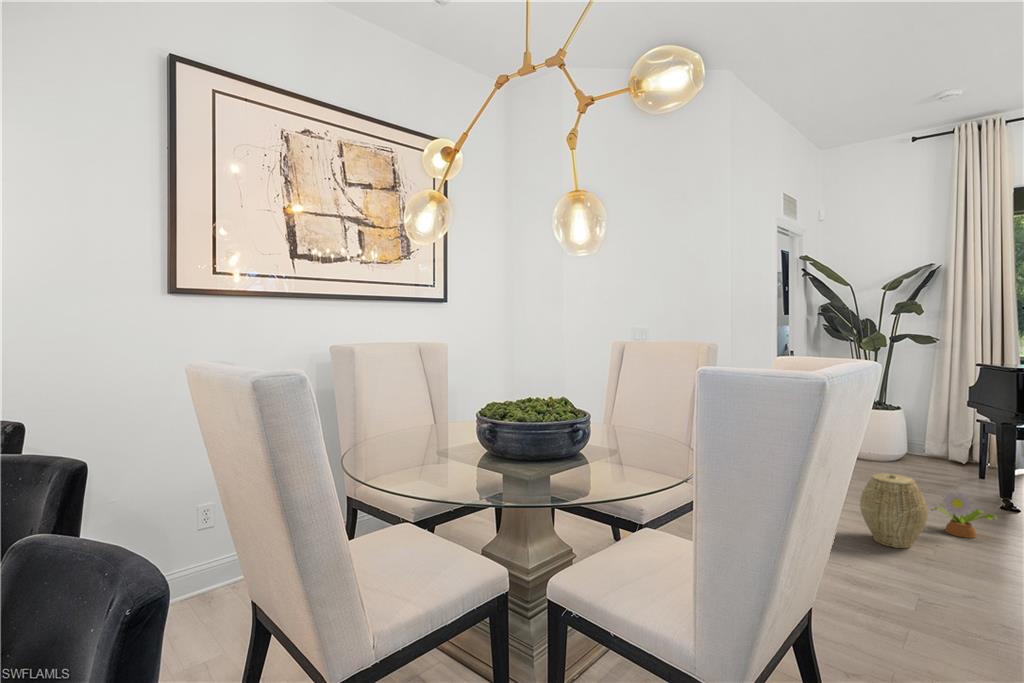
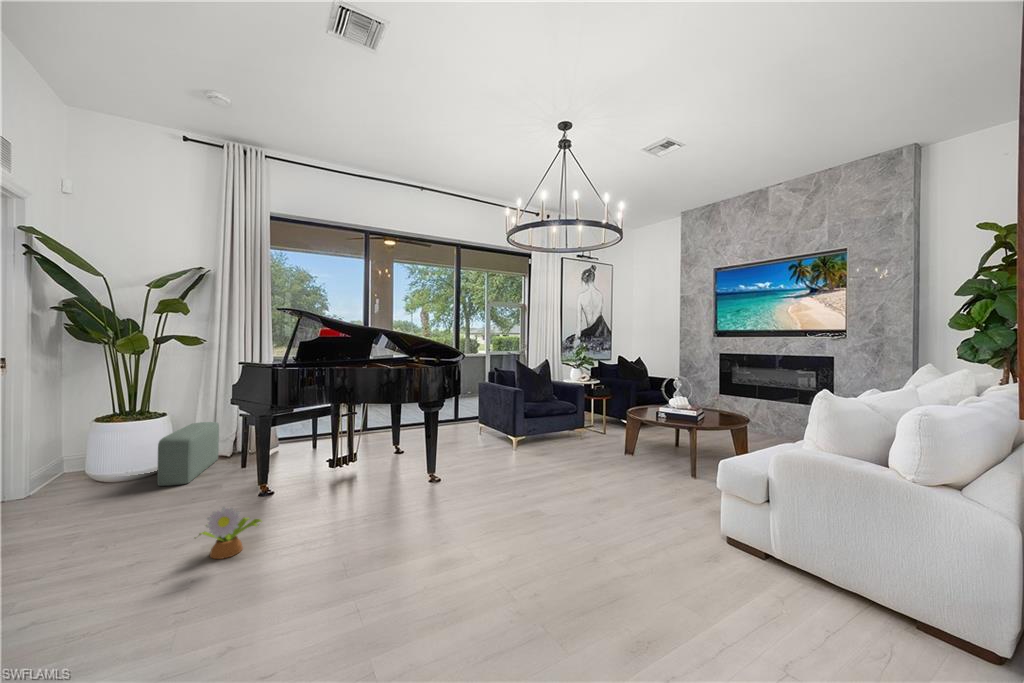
pouf: none [895,421,953,475] -> present [157,422,219,486]
woven basket: present [860,473,928,548] -> none [84,515,188,630]

